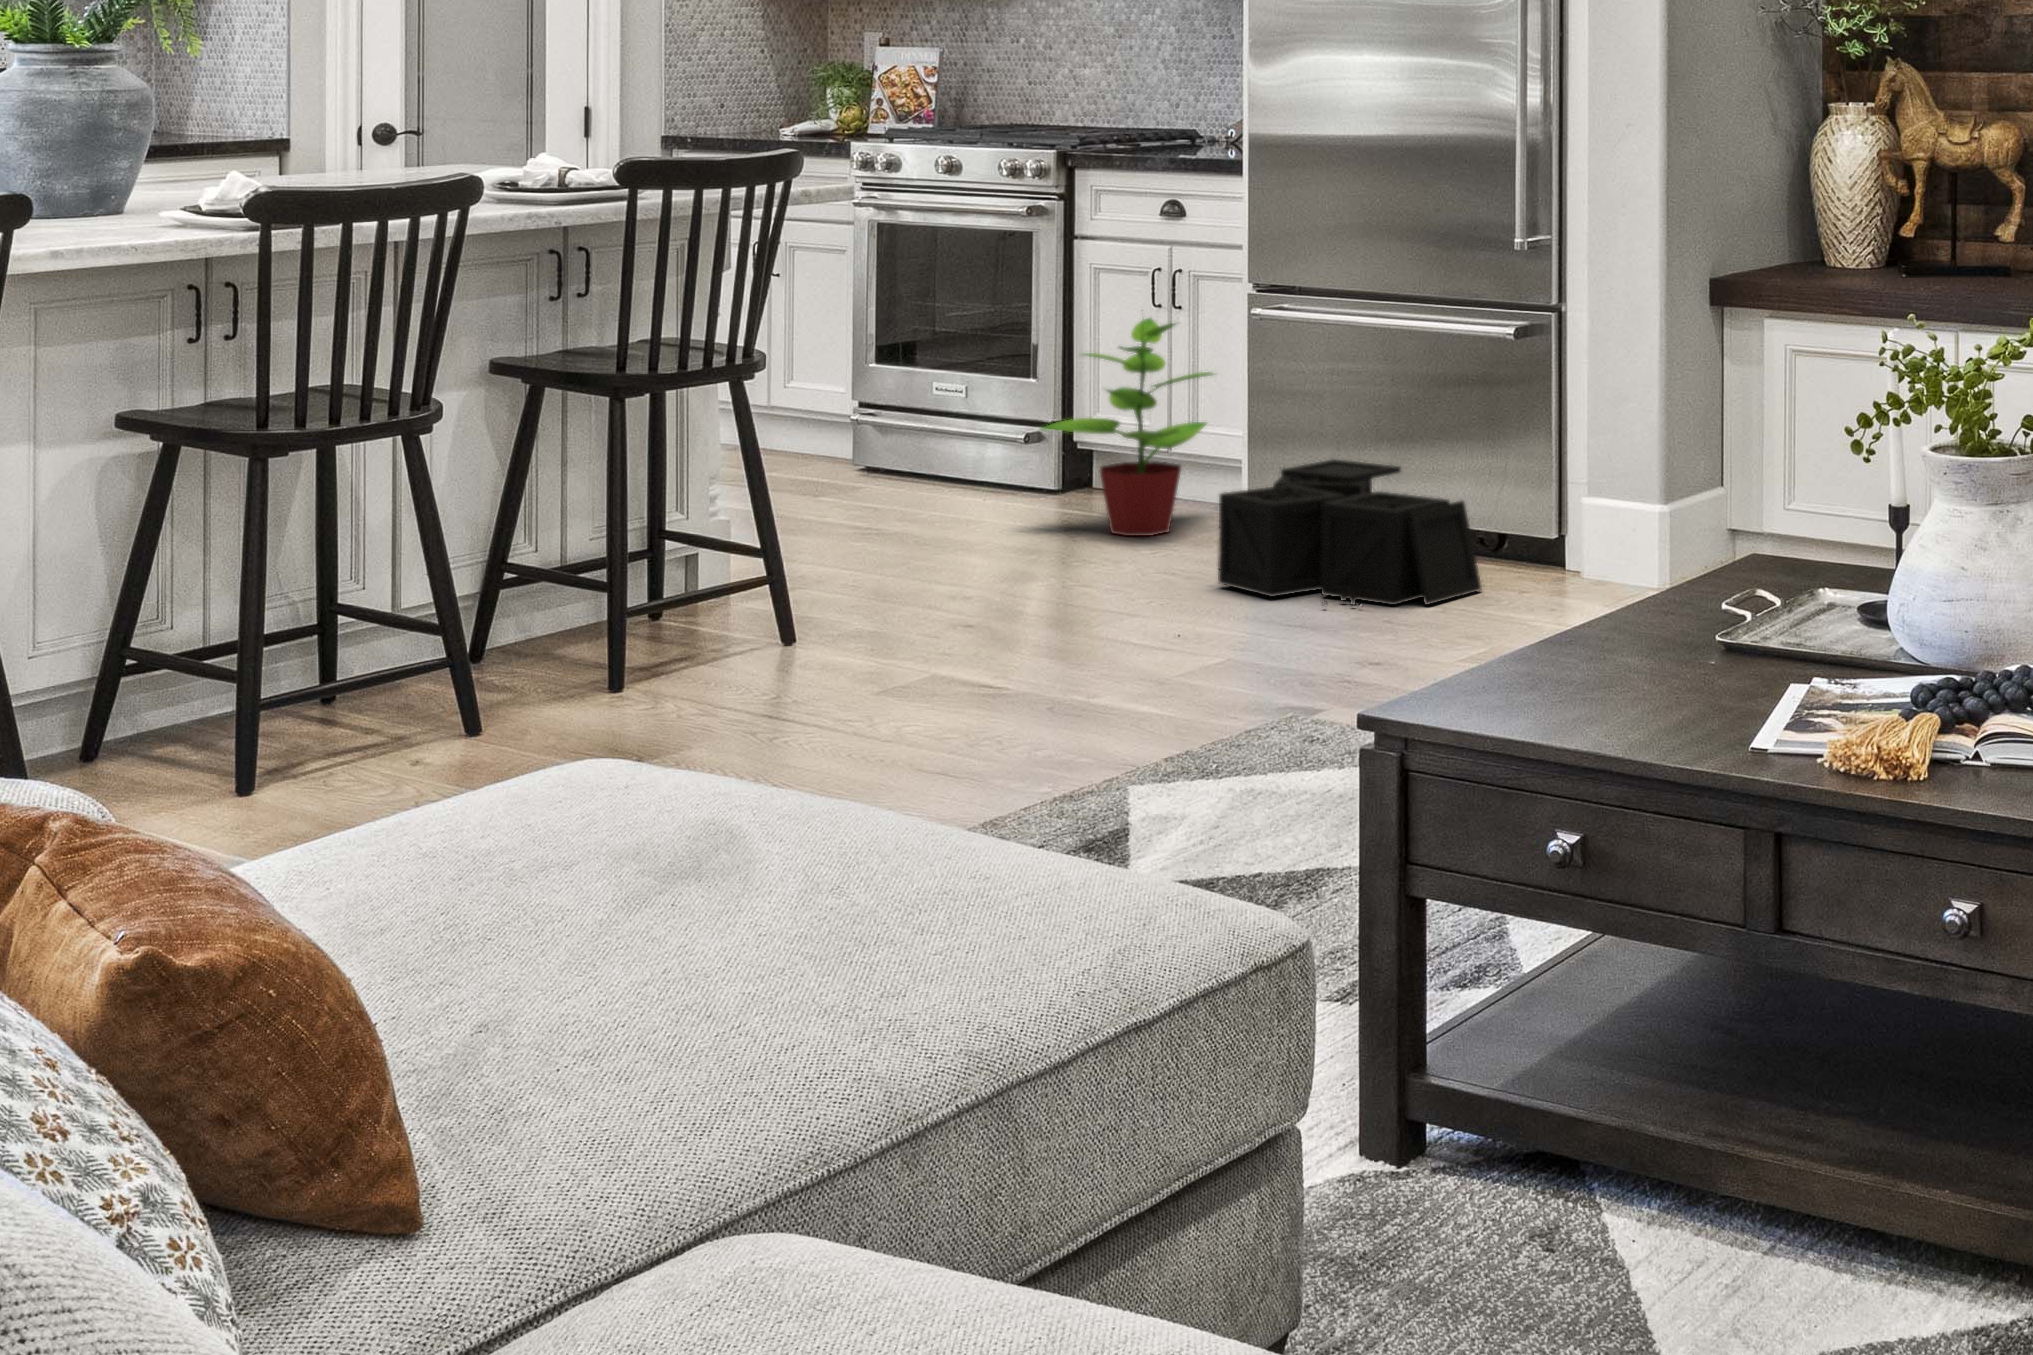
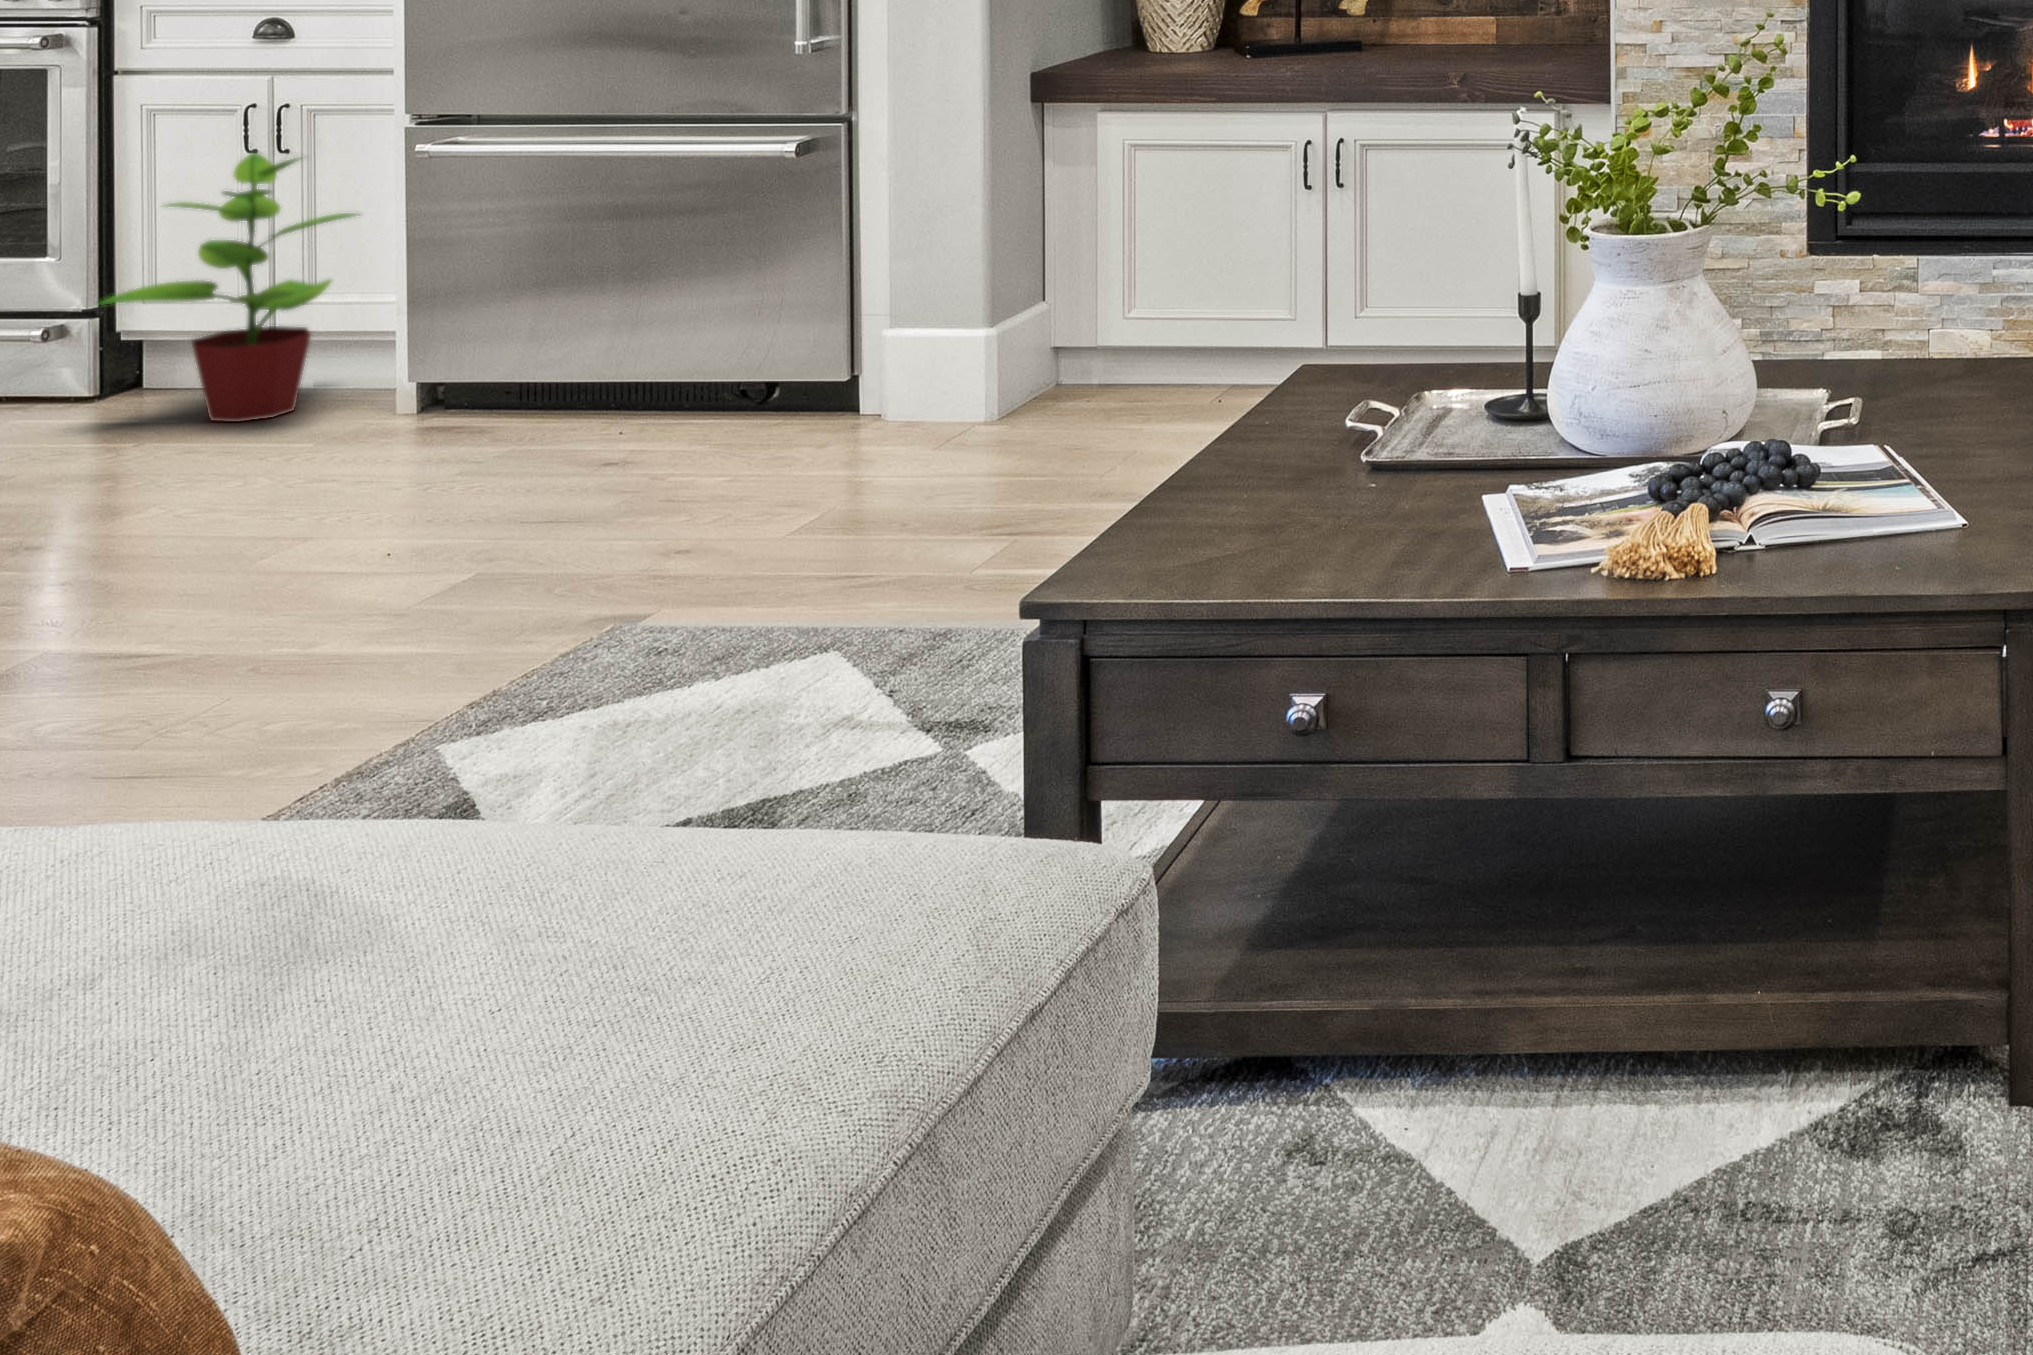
storage bin: present [1218,459,1482,605] -> none [414,302,769,480]

